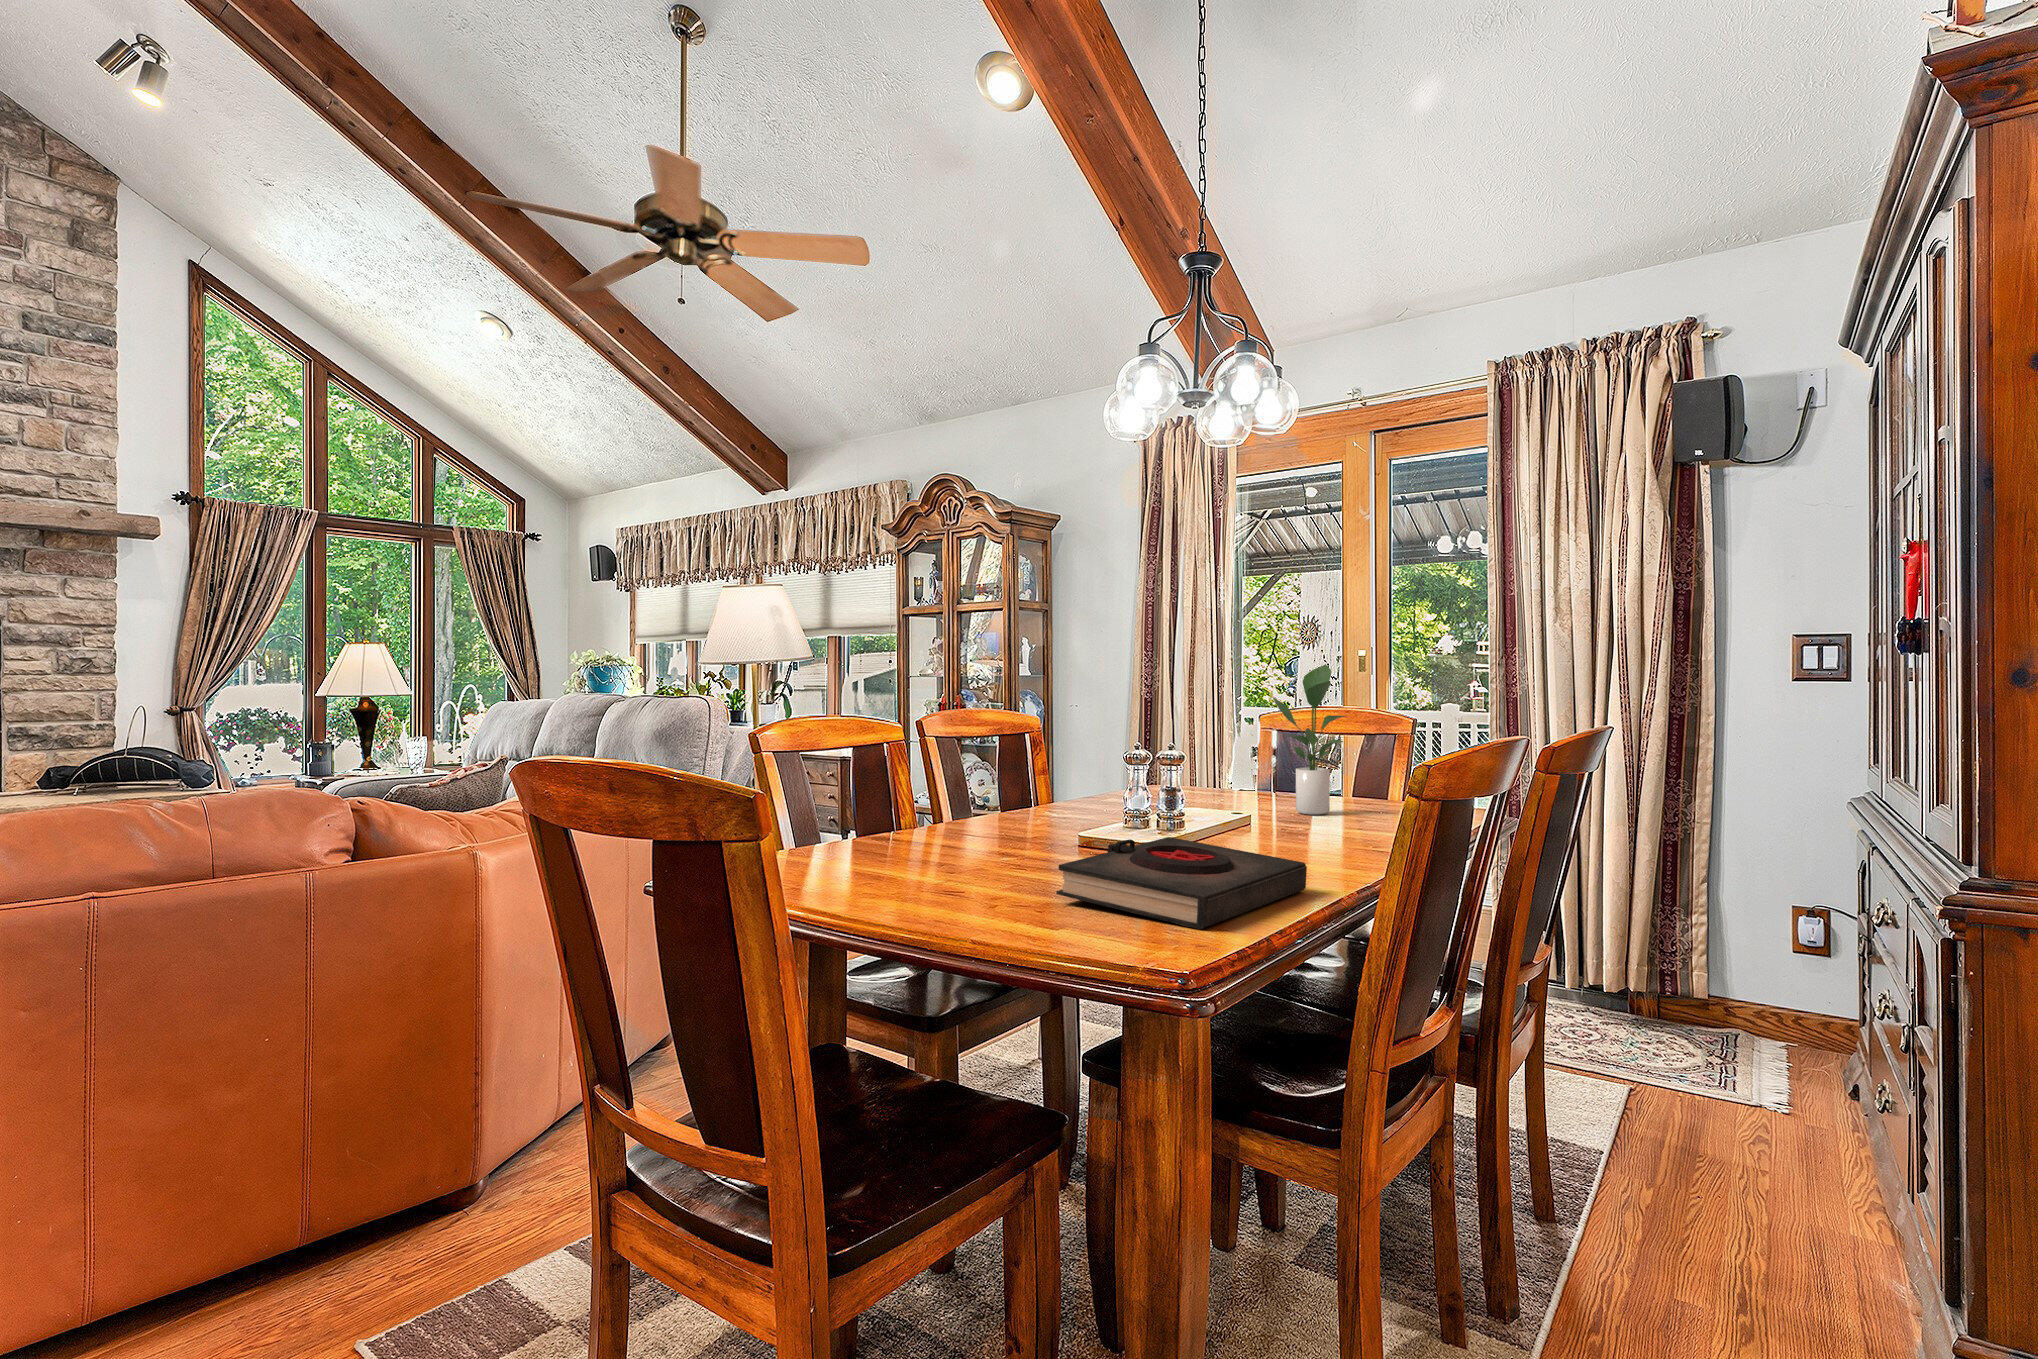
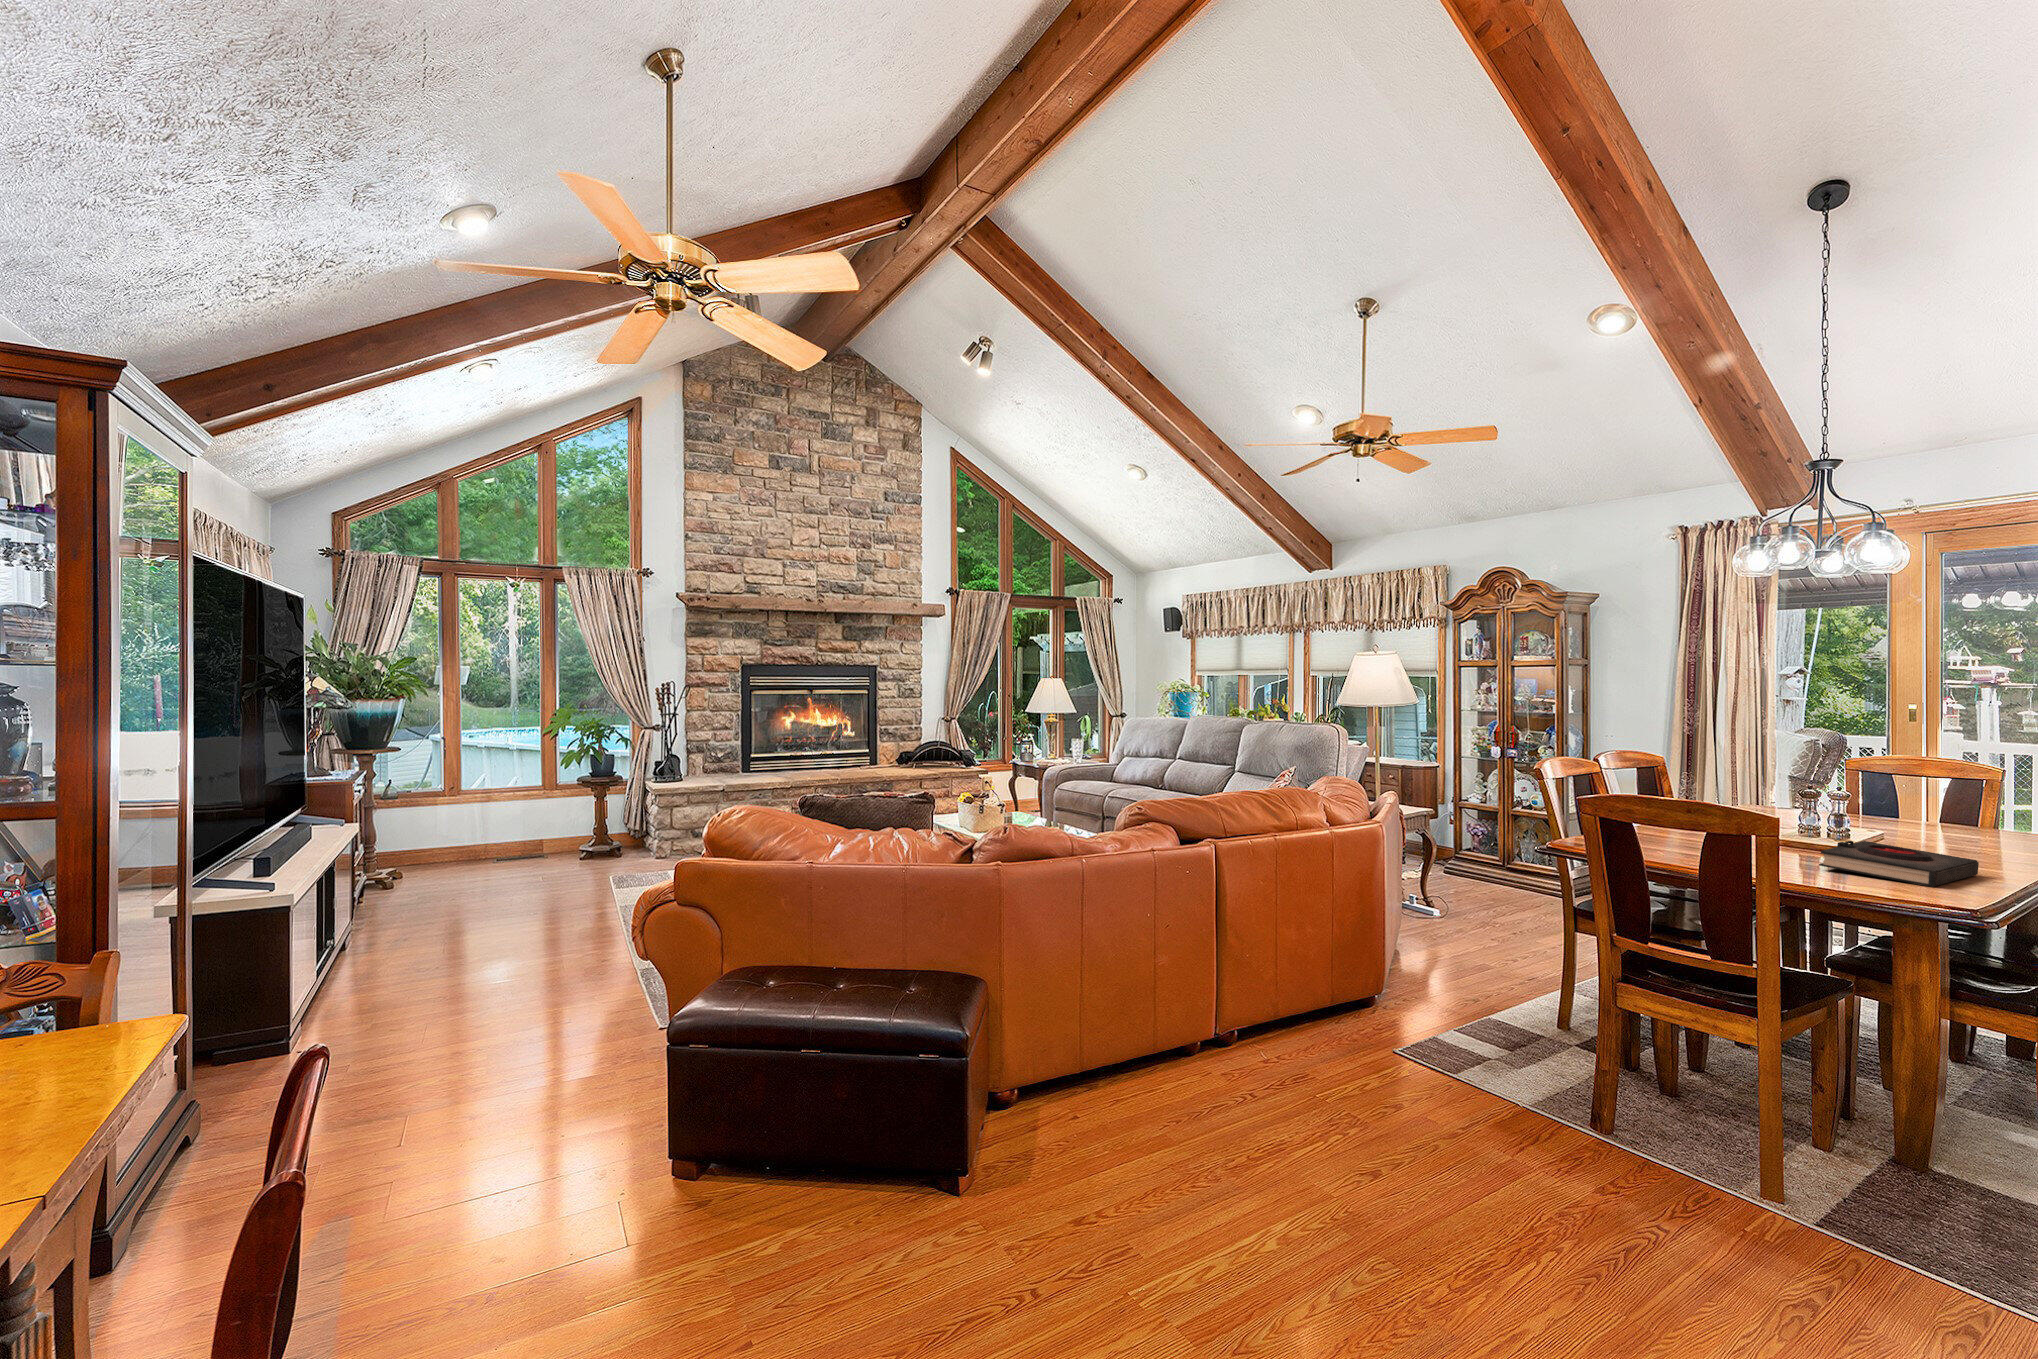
potted plant: present [1273,664,1346,815] -> none [1882,732,1950,834]

